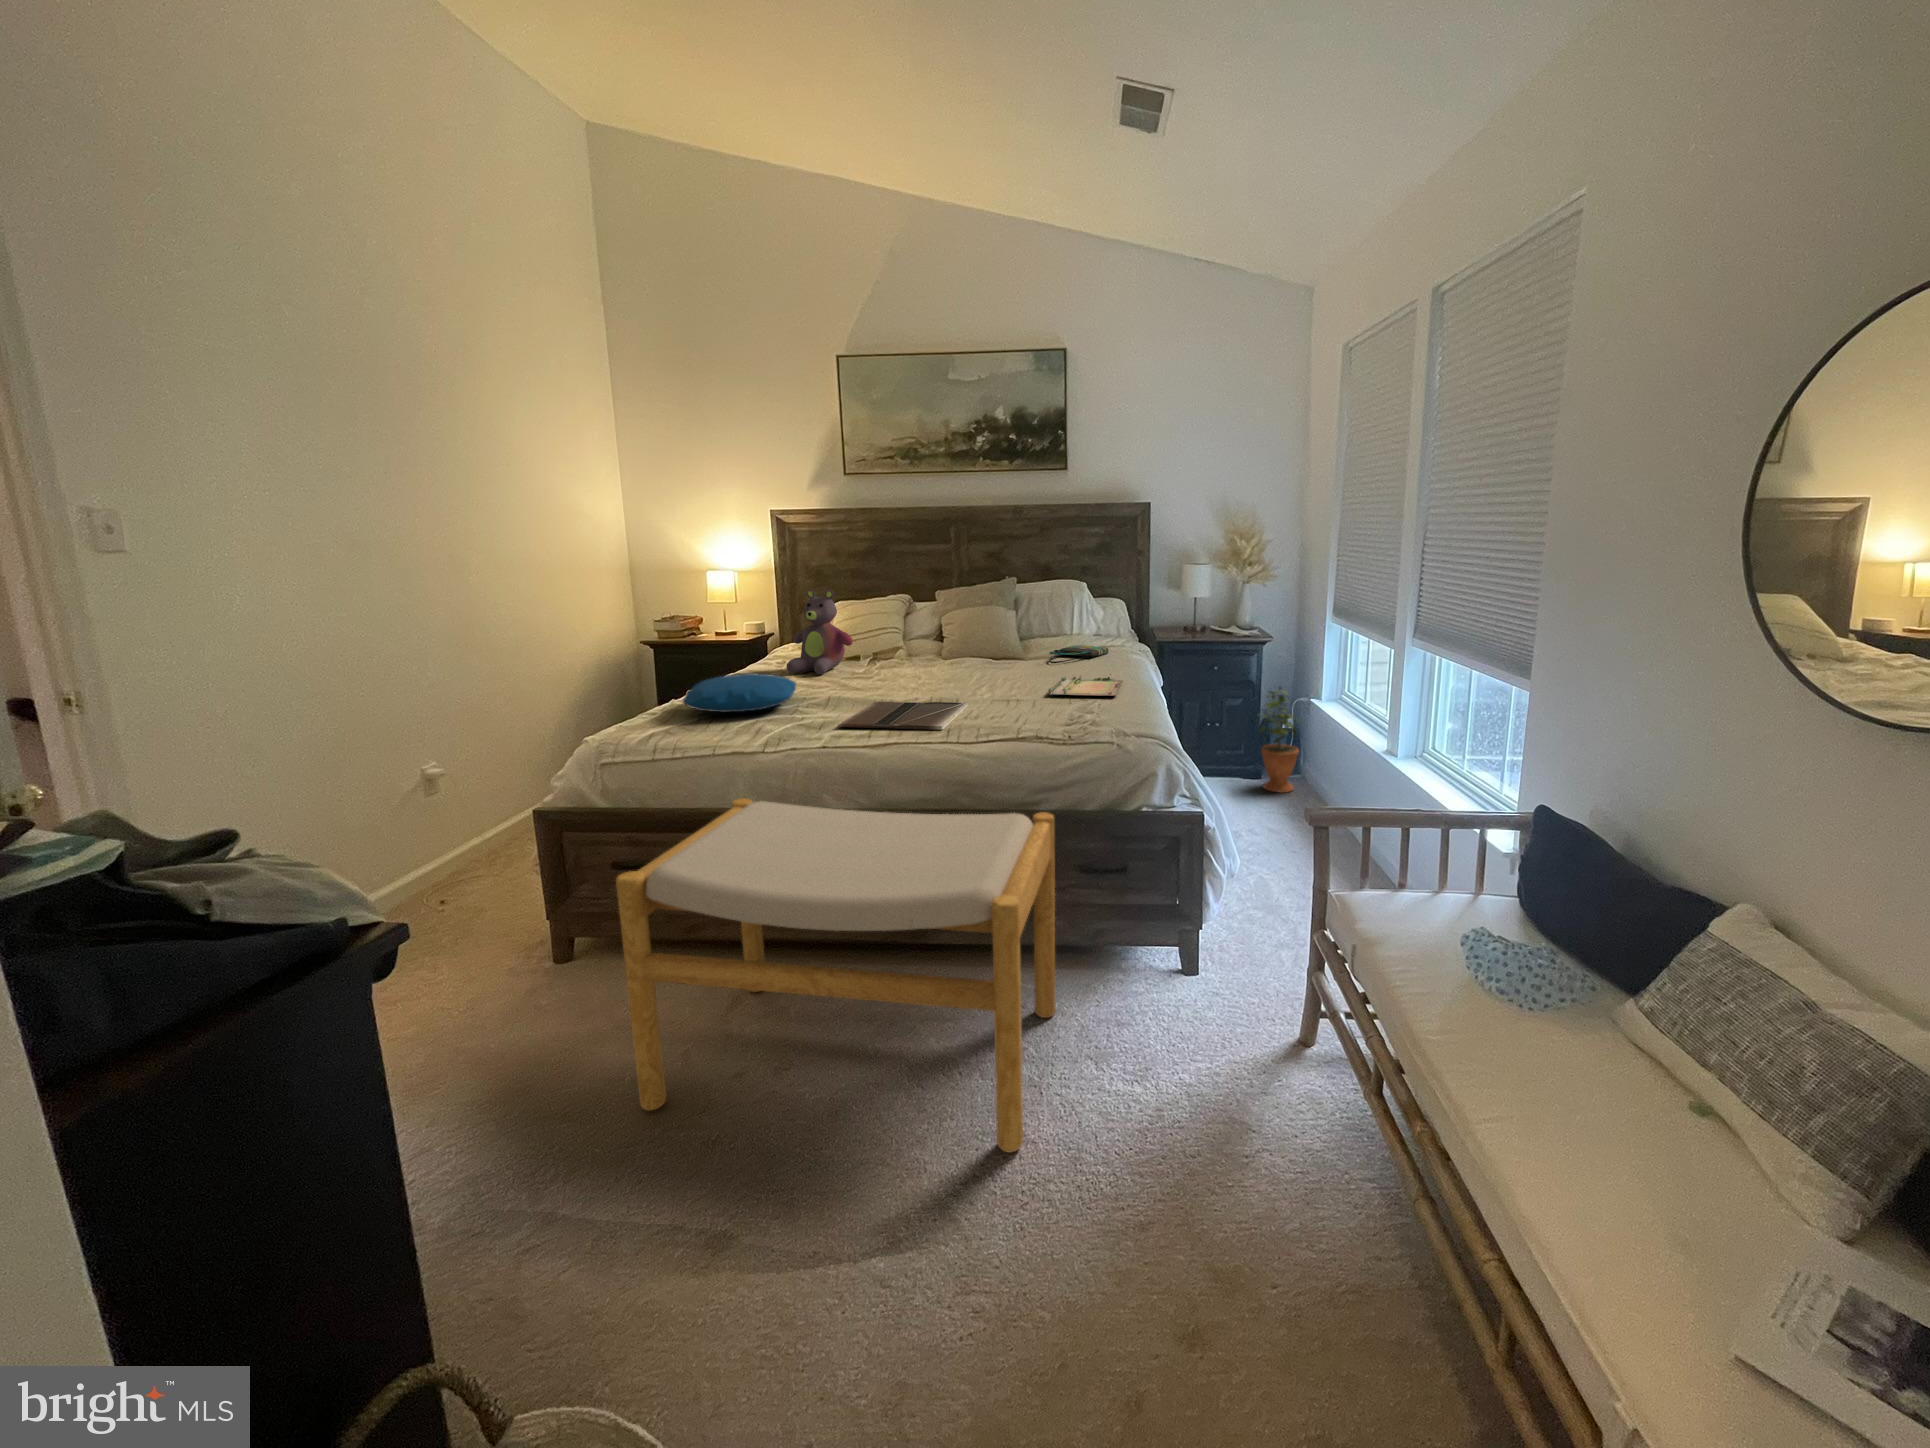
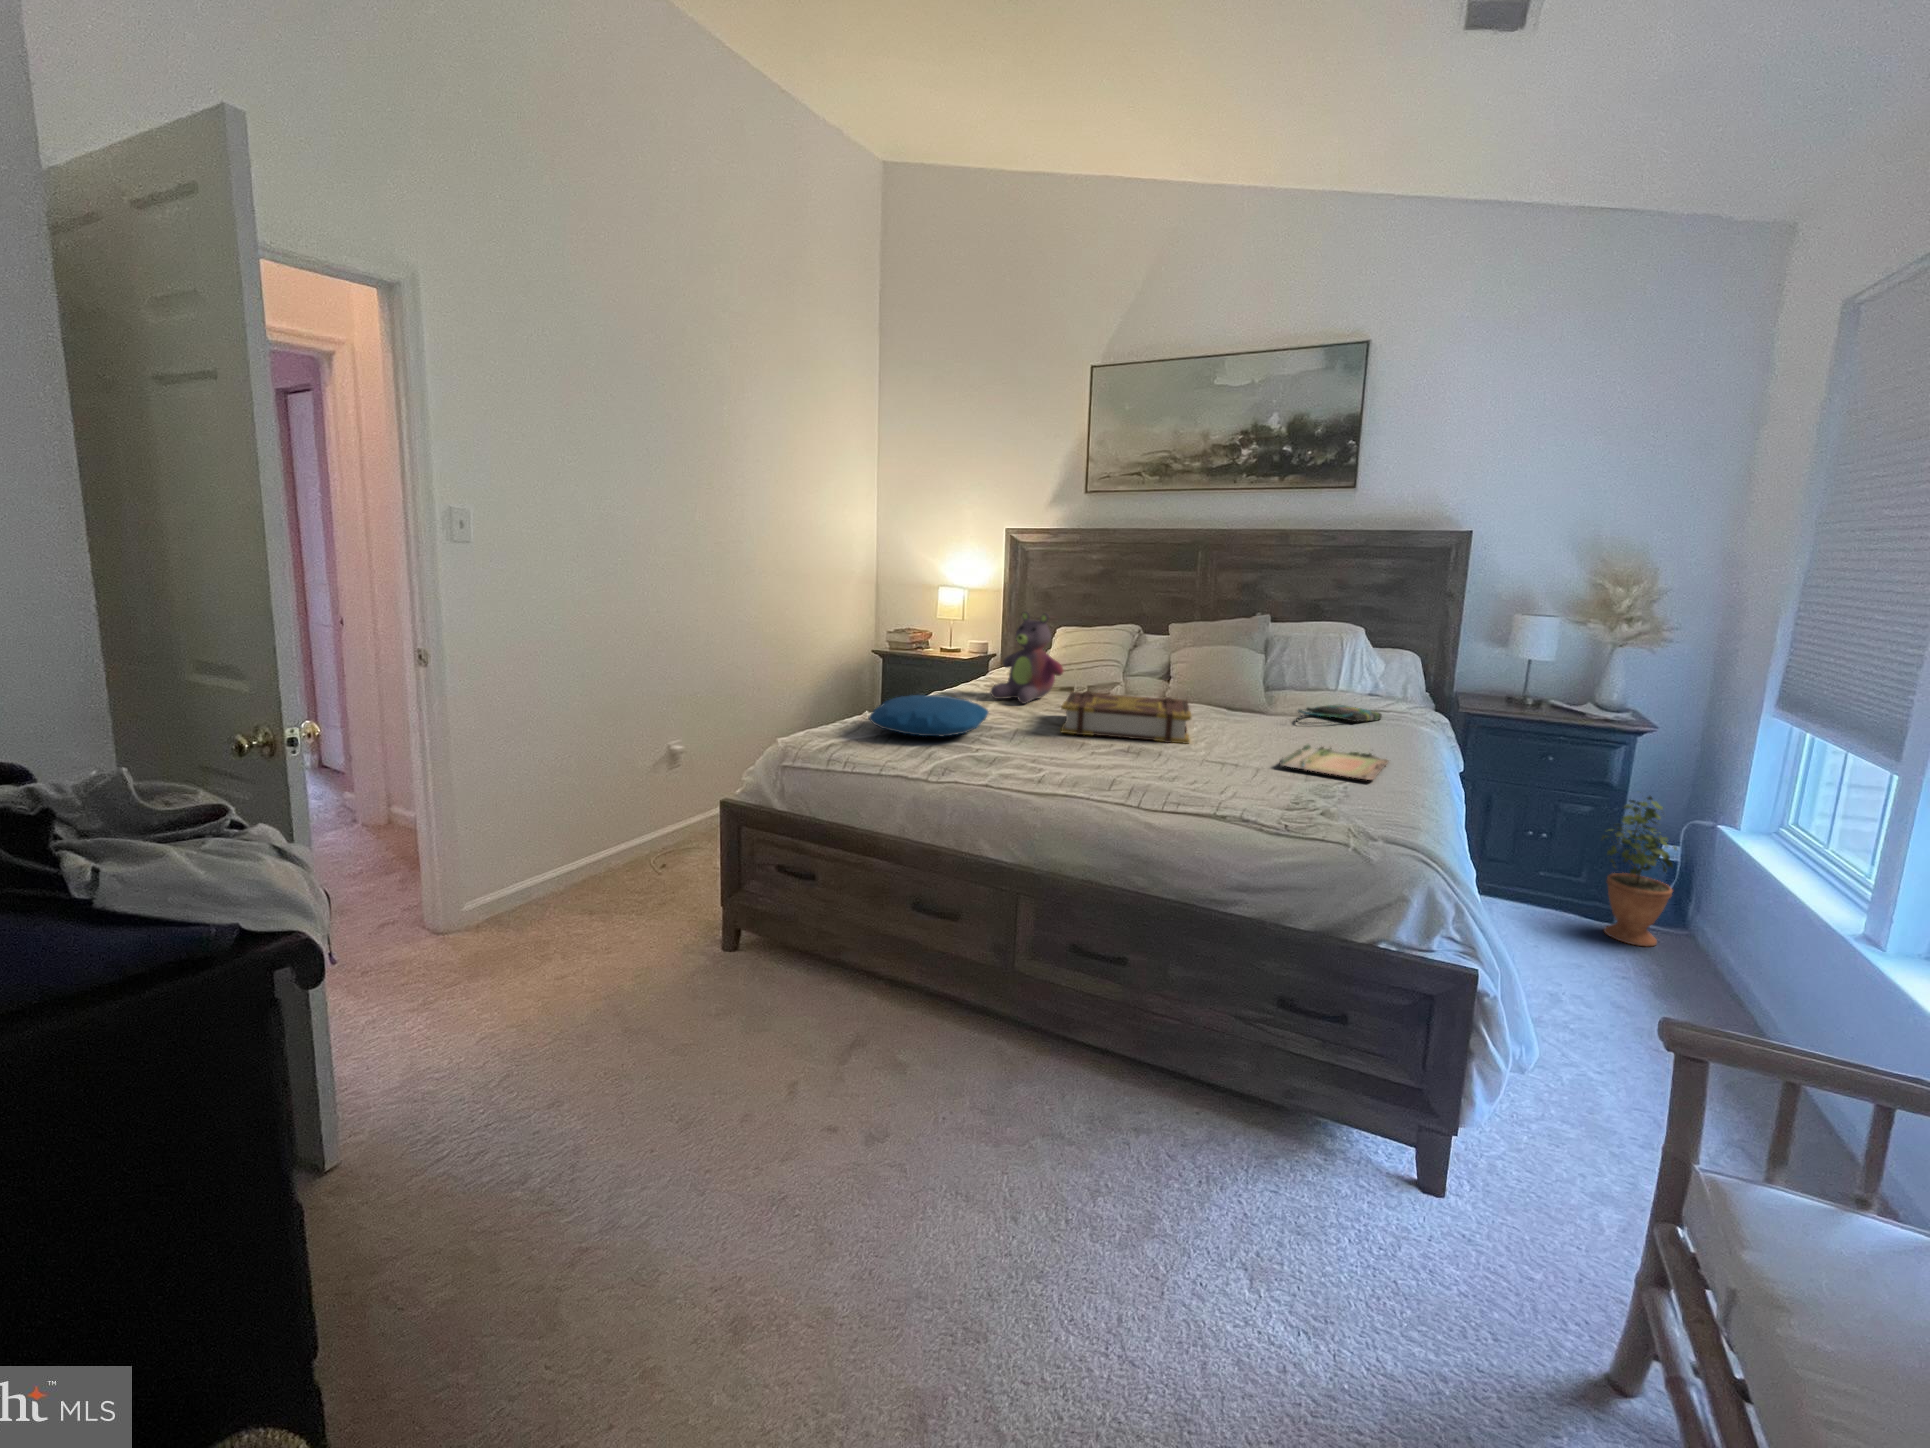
book: none [864,653,975,693] -> present [1061,691,1191,744]
laptop: present [837,702,968,730] -> none [1011,744,1172,792]
footstool: present [616,798,1055,1152] -> none [733,833,1243,1371]

